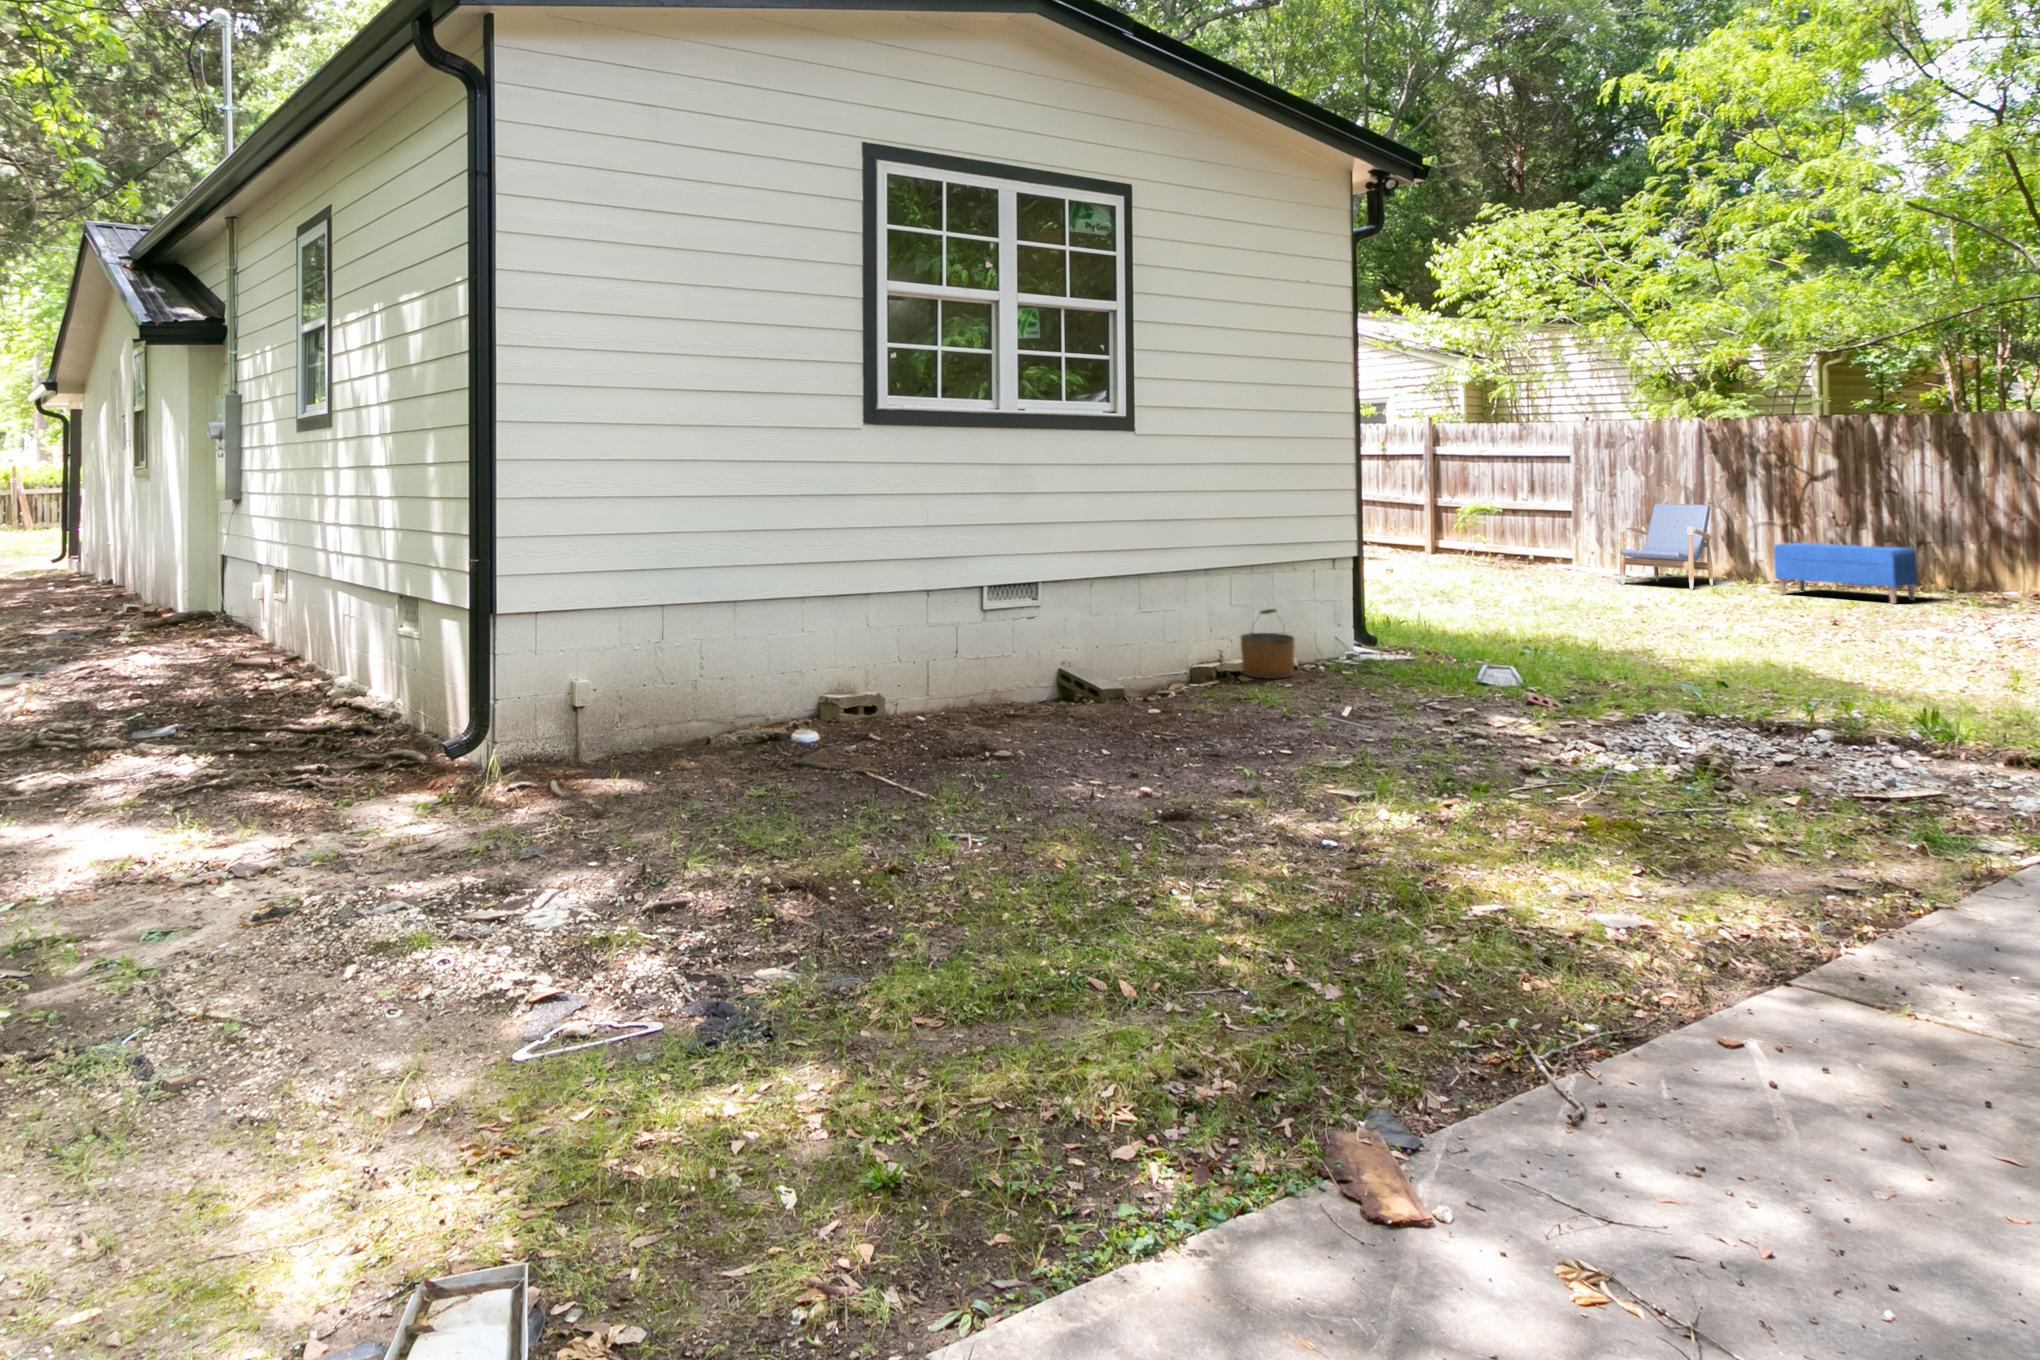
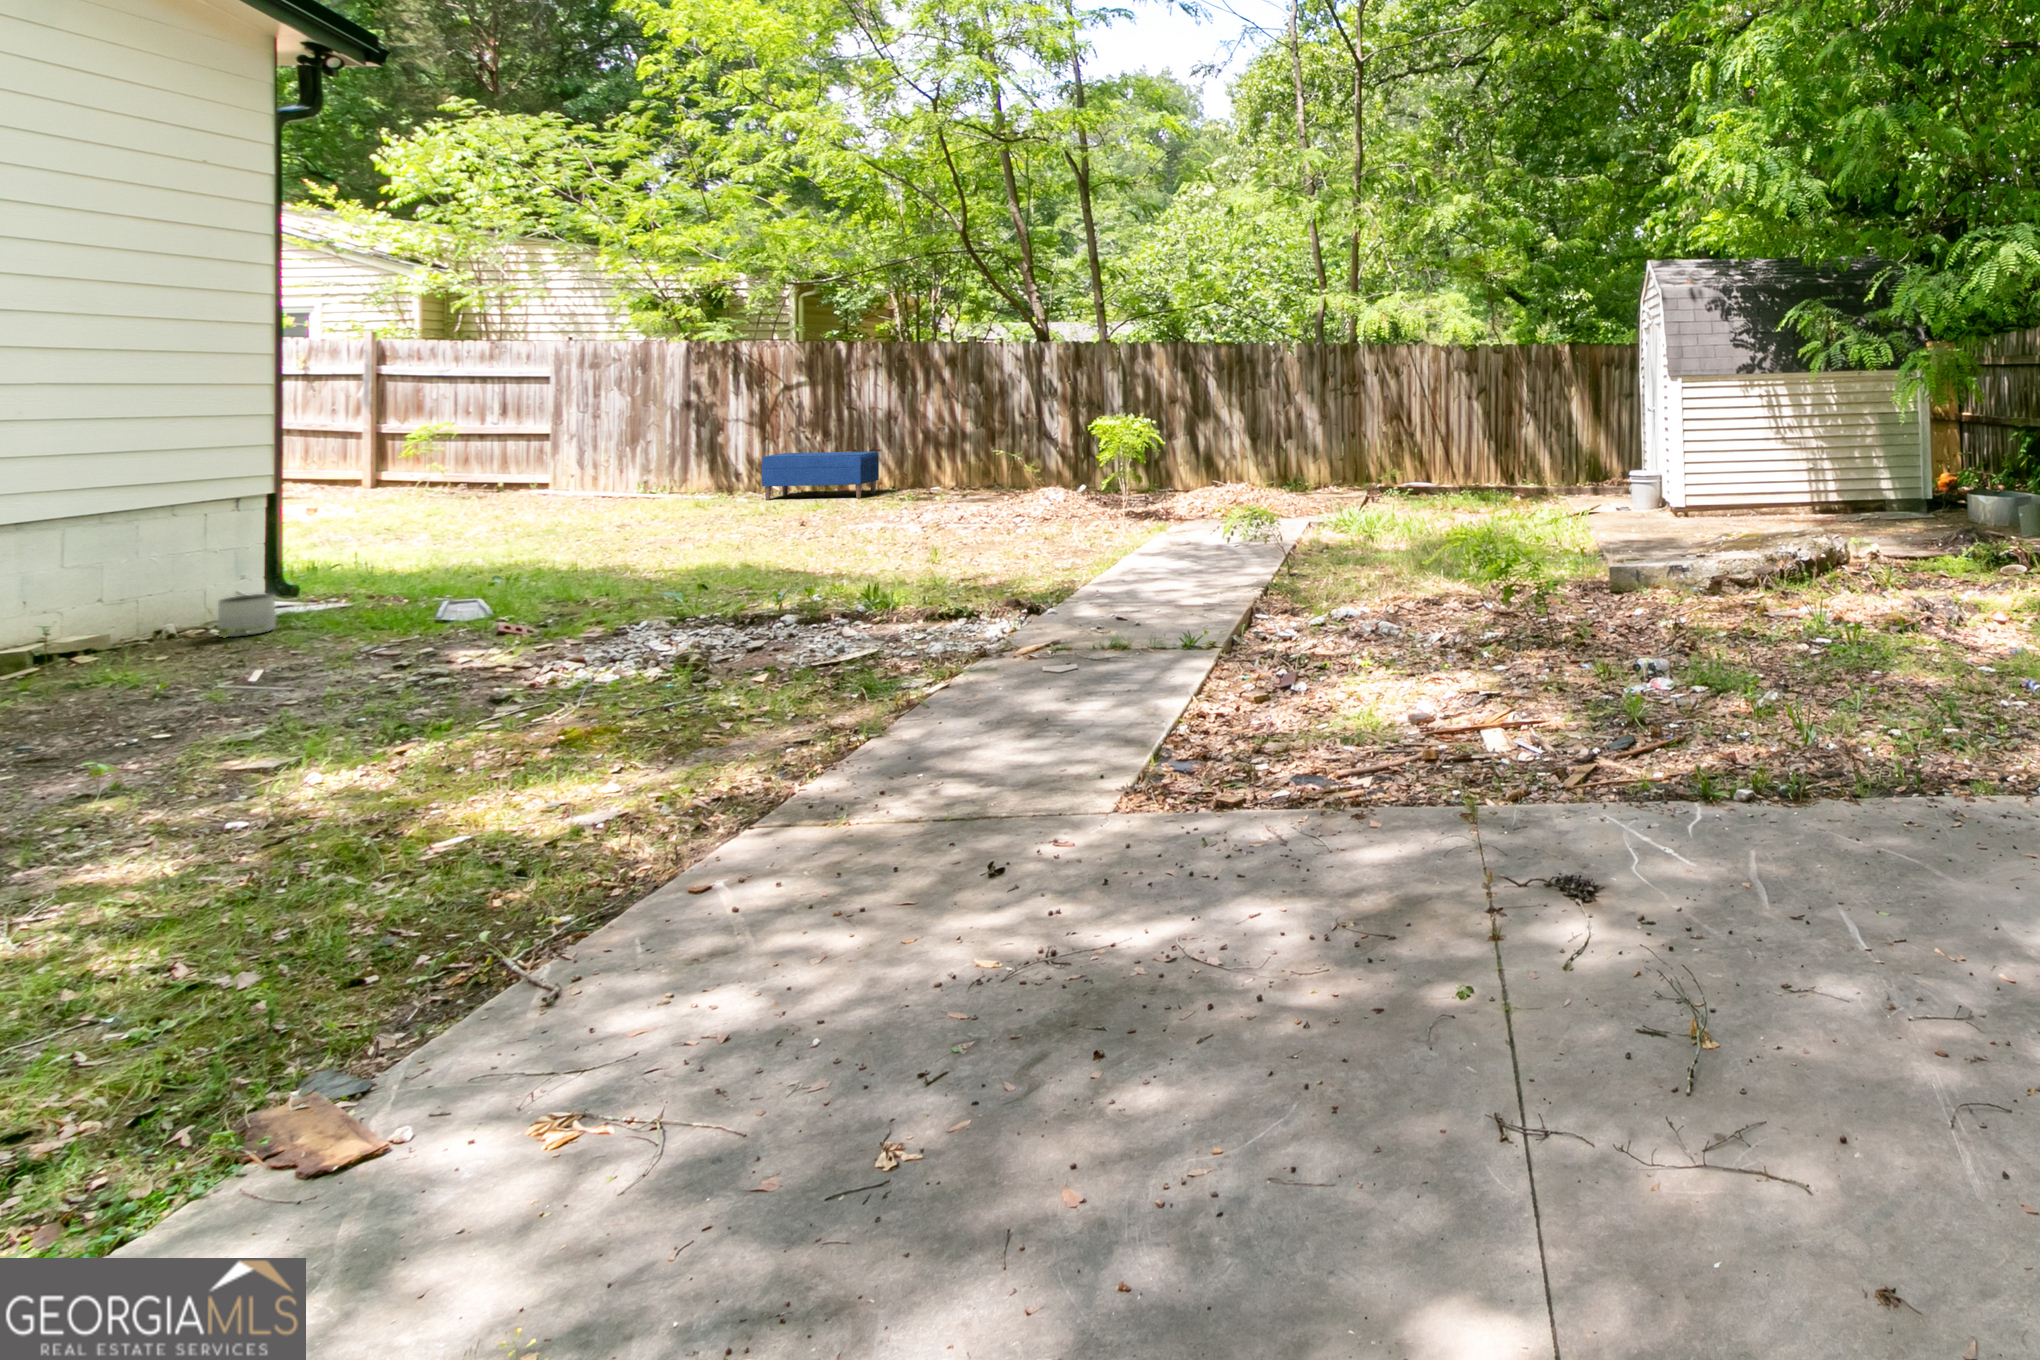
lounge chair: present [1620,503,1713,590] -> none [608,424,705,506]
bucket: present [1241,609,1295,678] -> none [49,592,151,684]
planter: none [1334,626,1370,660] -> present [218,594,275,637]

